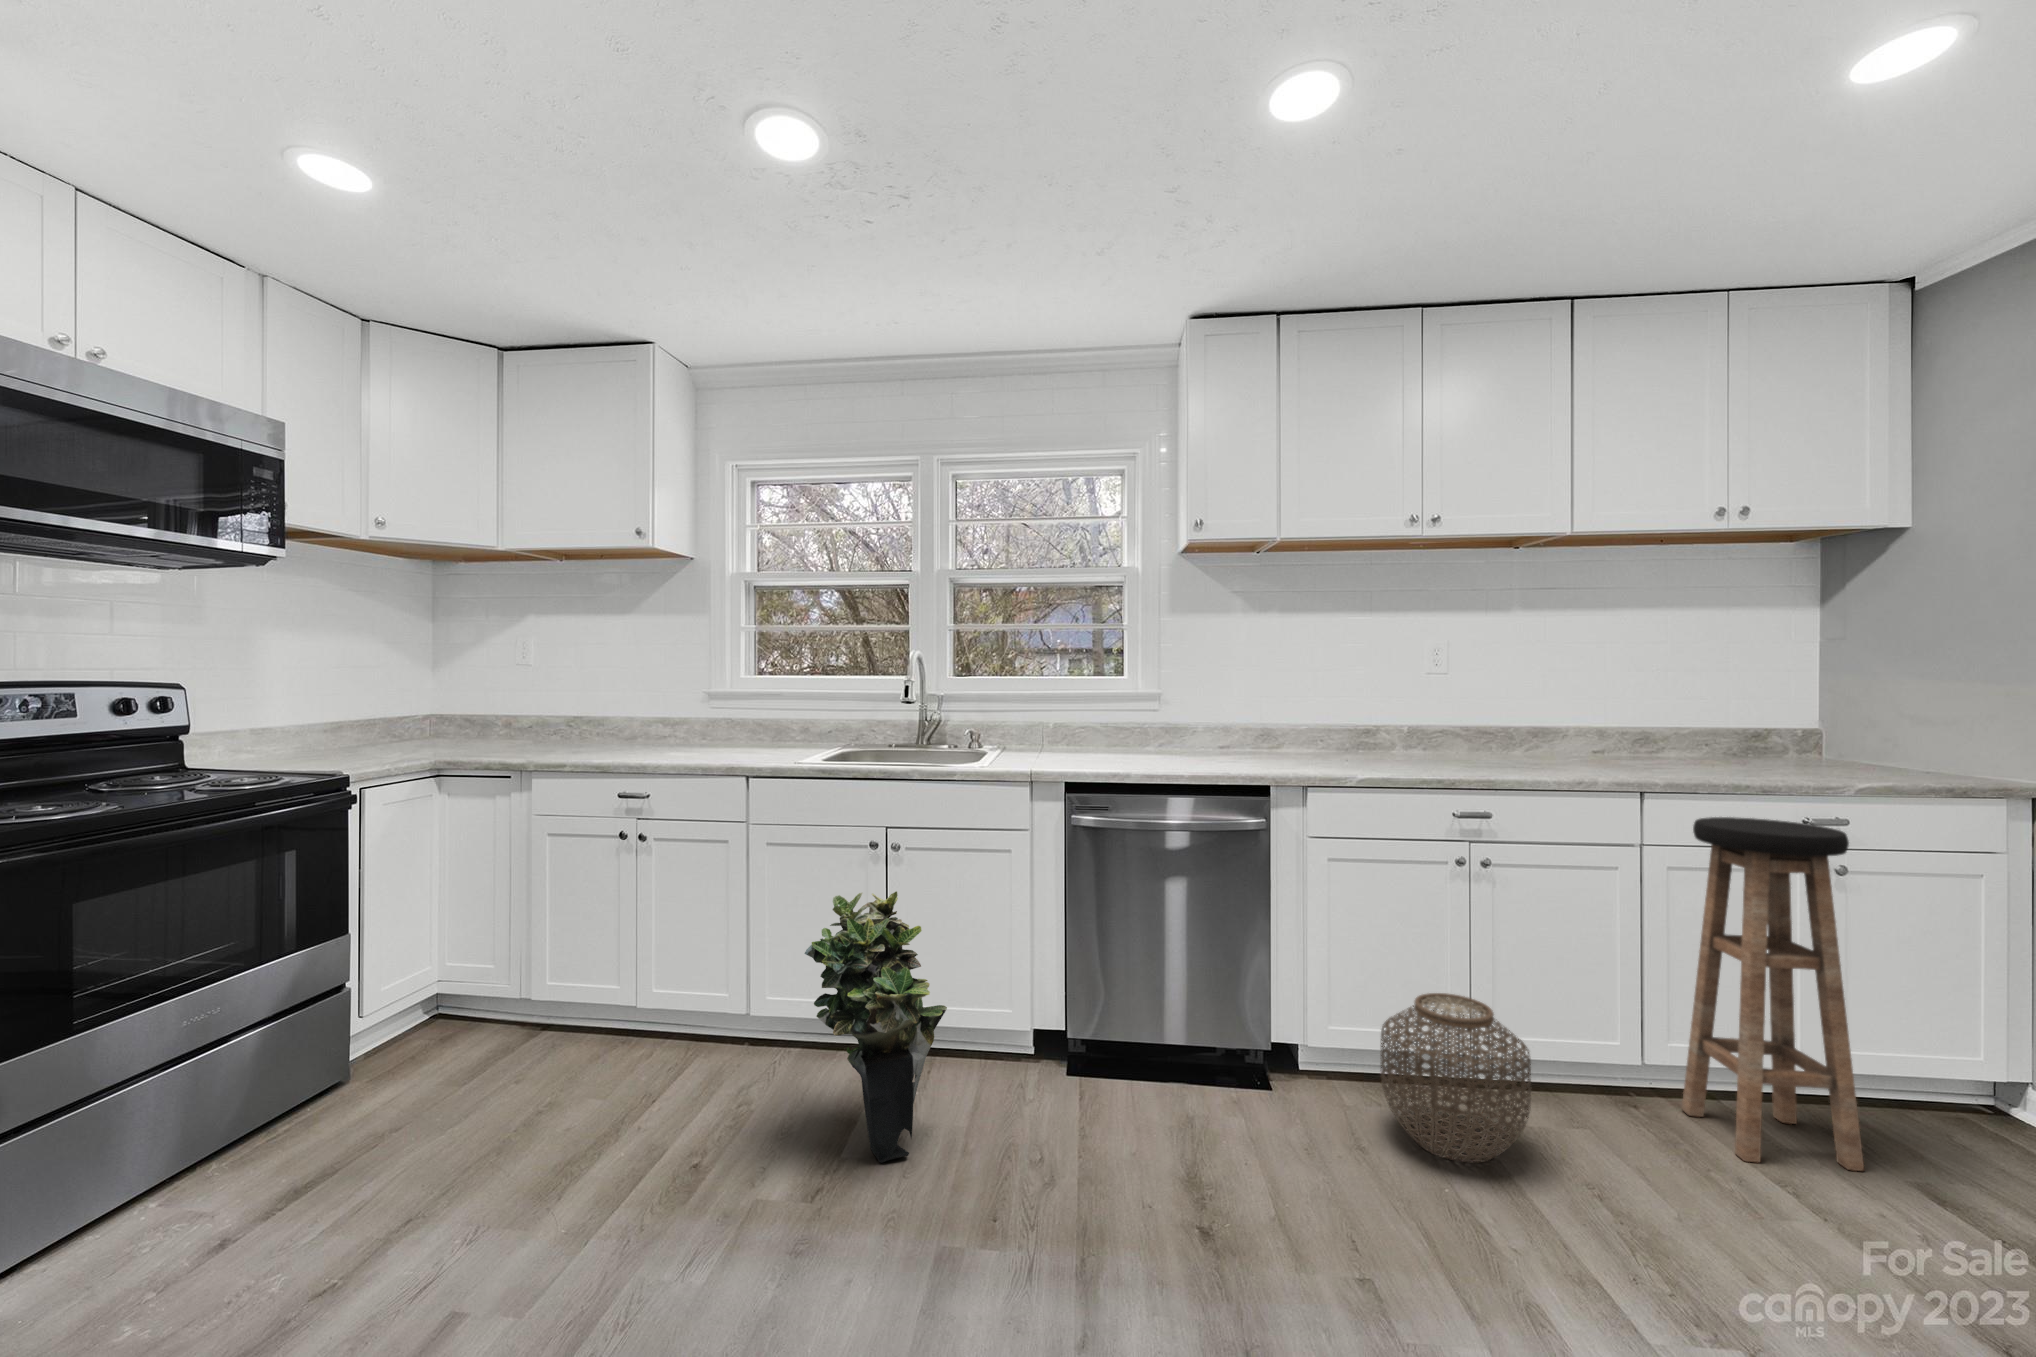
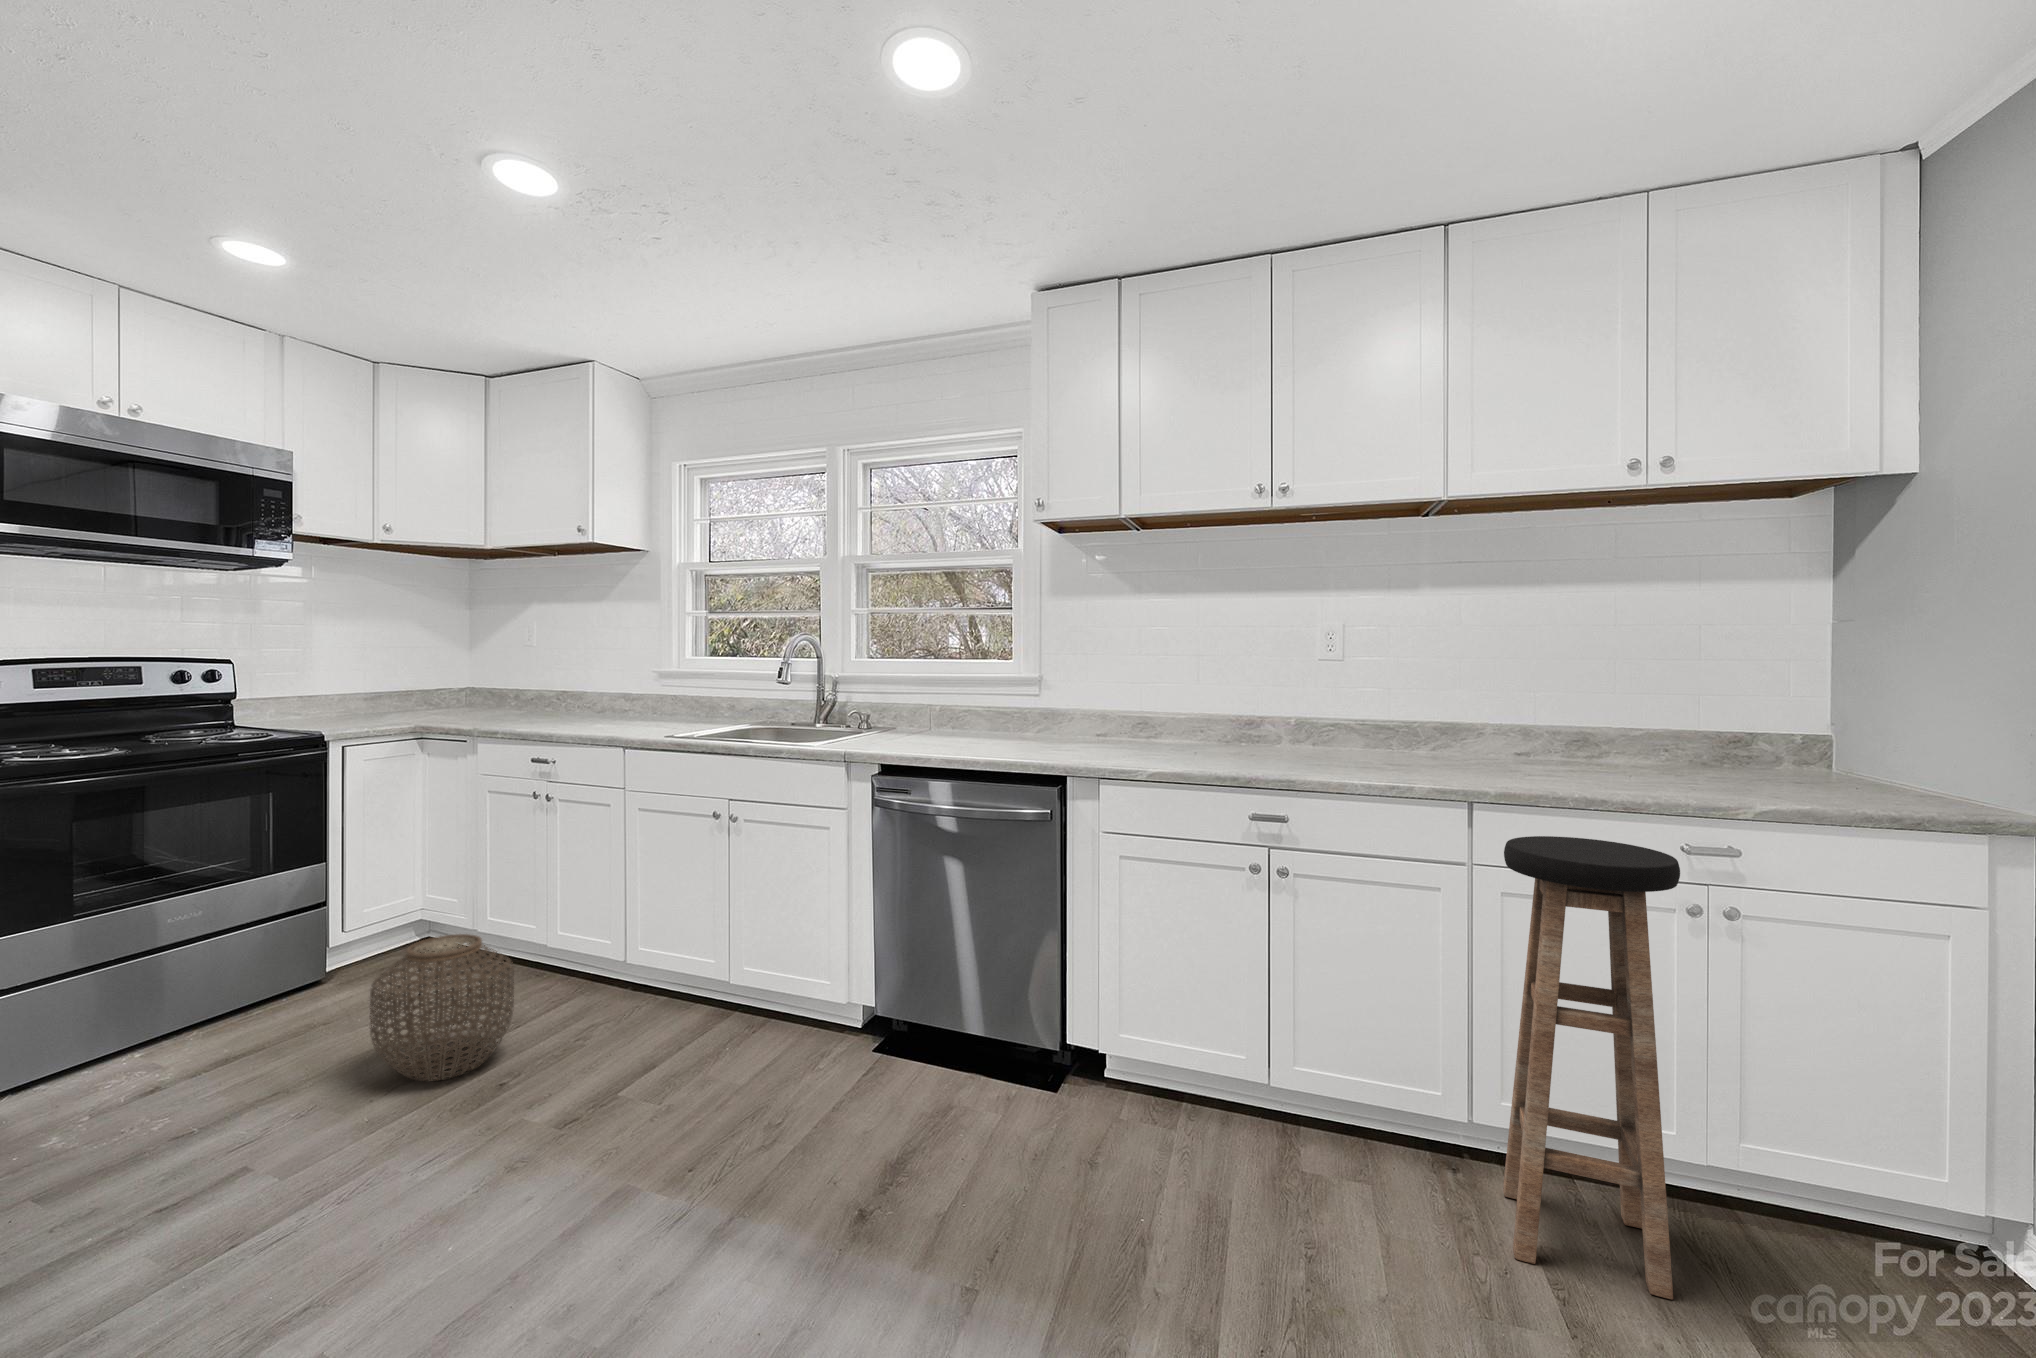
potted plant: present [805,891,947,1163] -> none [567,857,700,1107]
woven basket: present [1380,993,1531,1162] -> present [370,934,514,1081]

